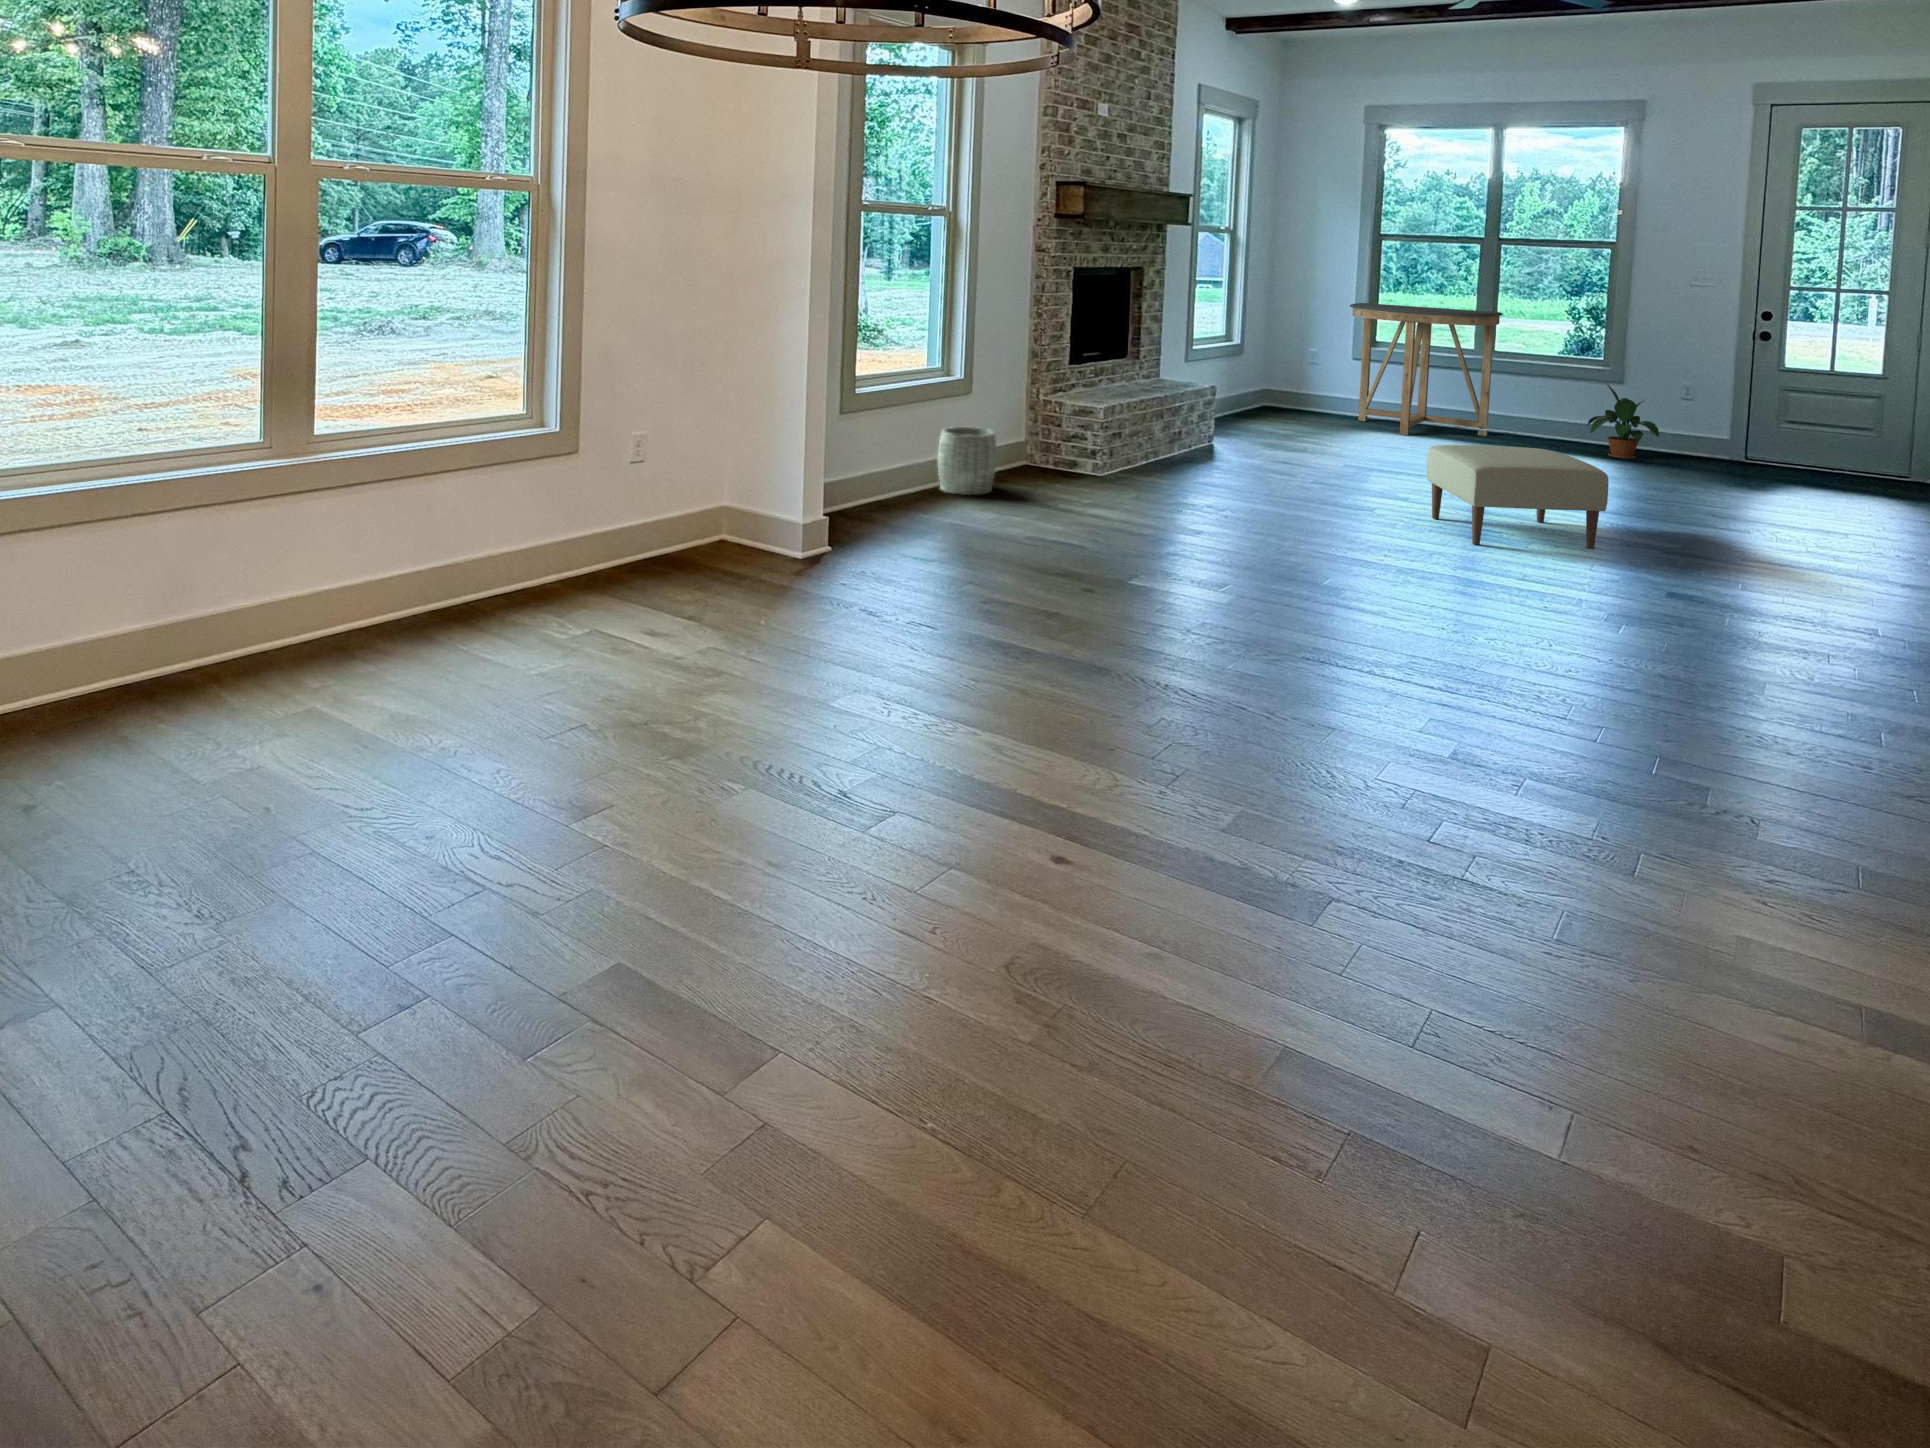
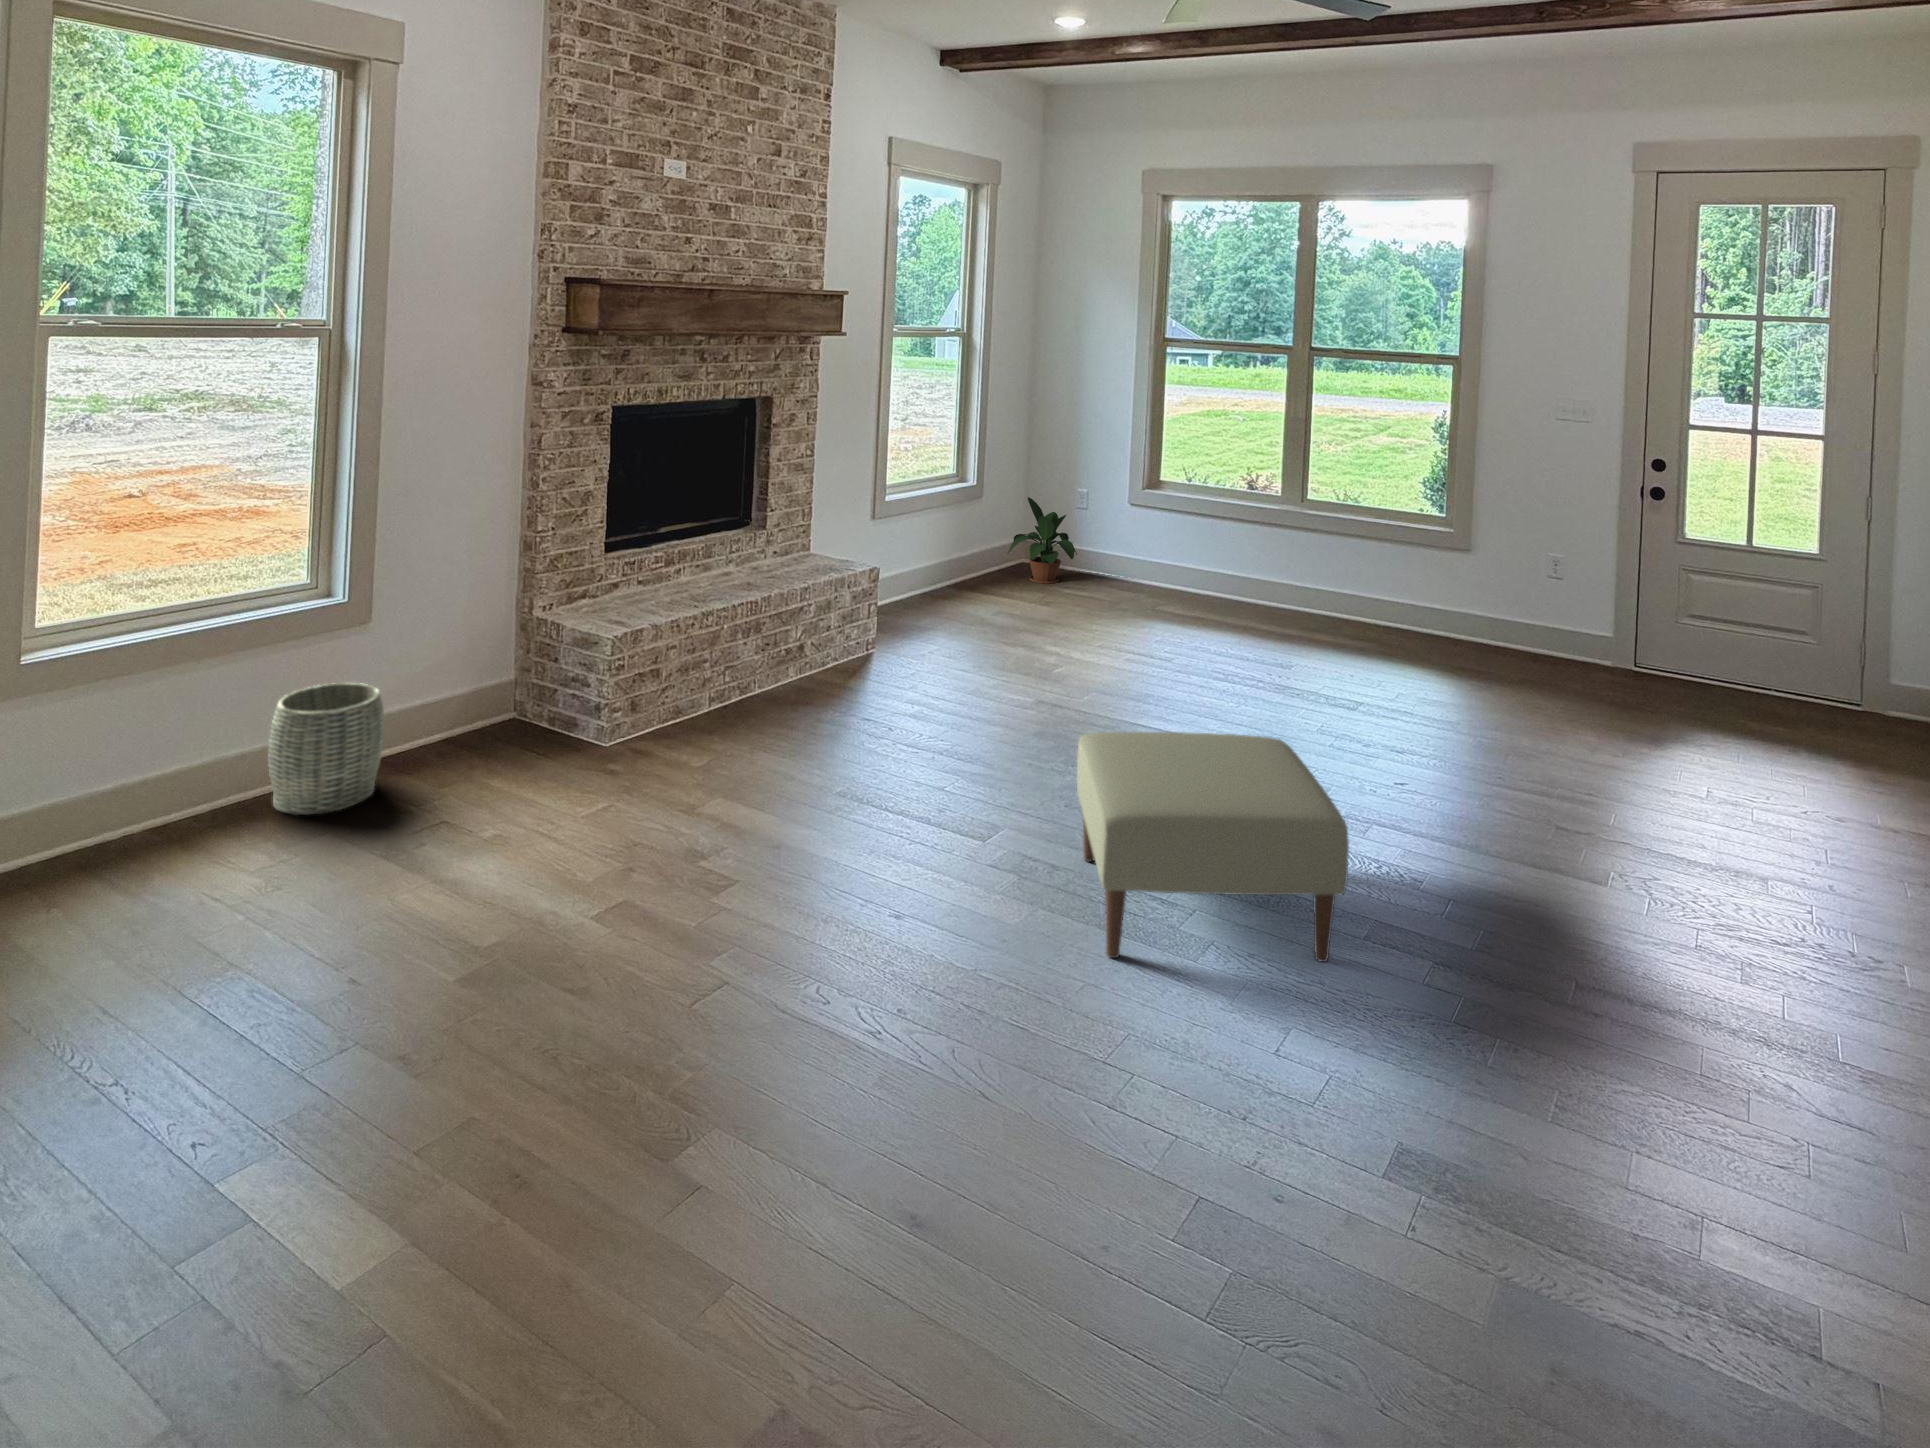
console table: present [1350,303,1503,436] -> none [1113,431,1310,621]
potted plant: present [1588,385,1659,459] -> present [1007,497,1077,584]

